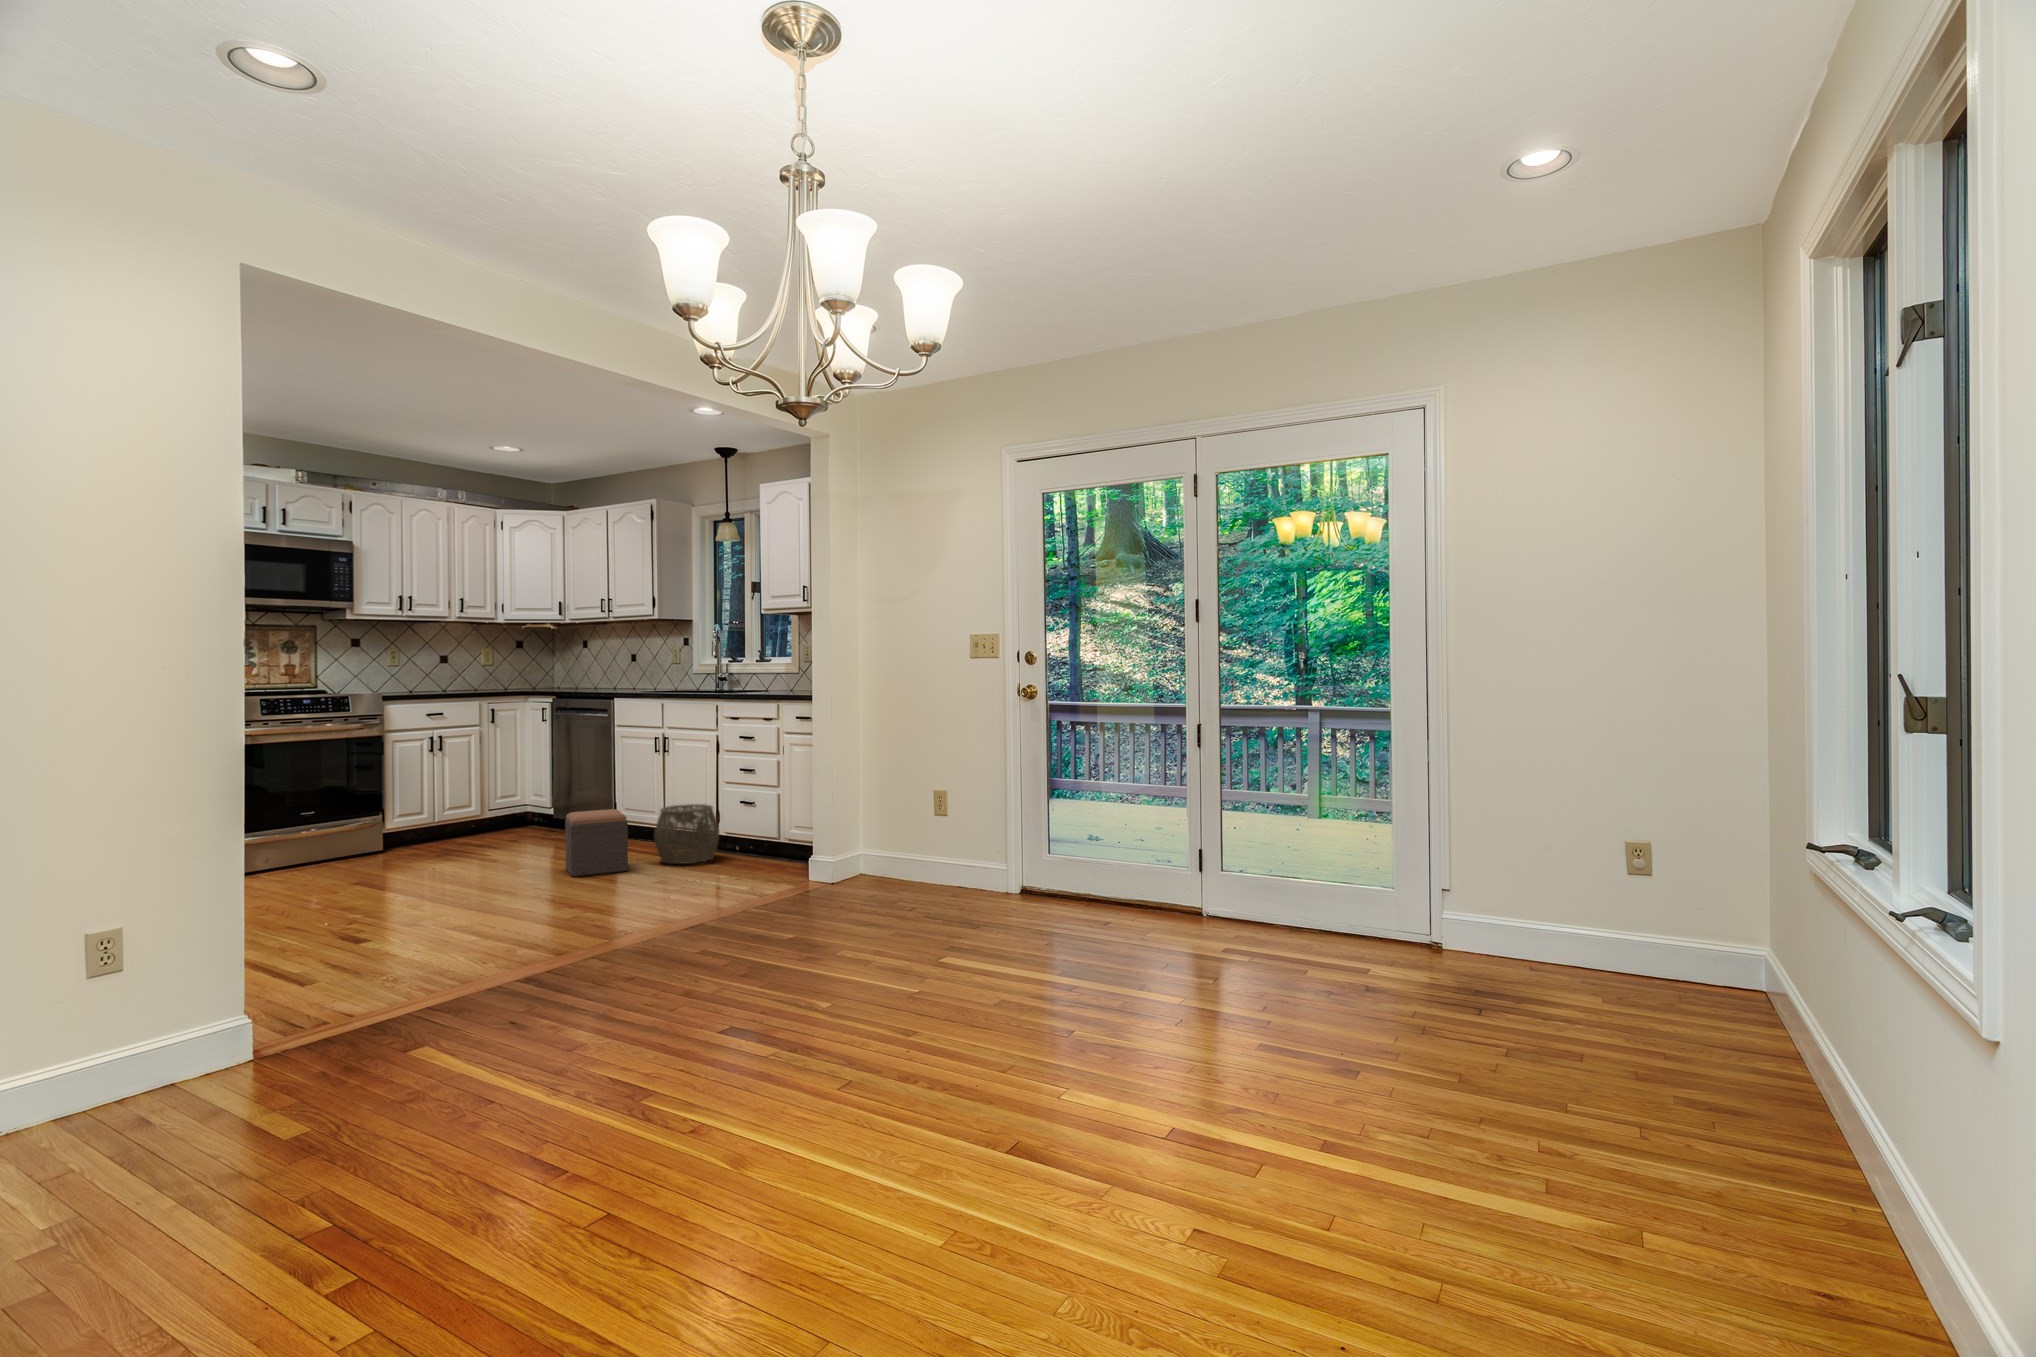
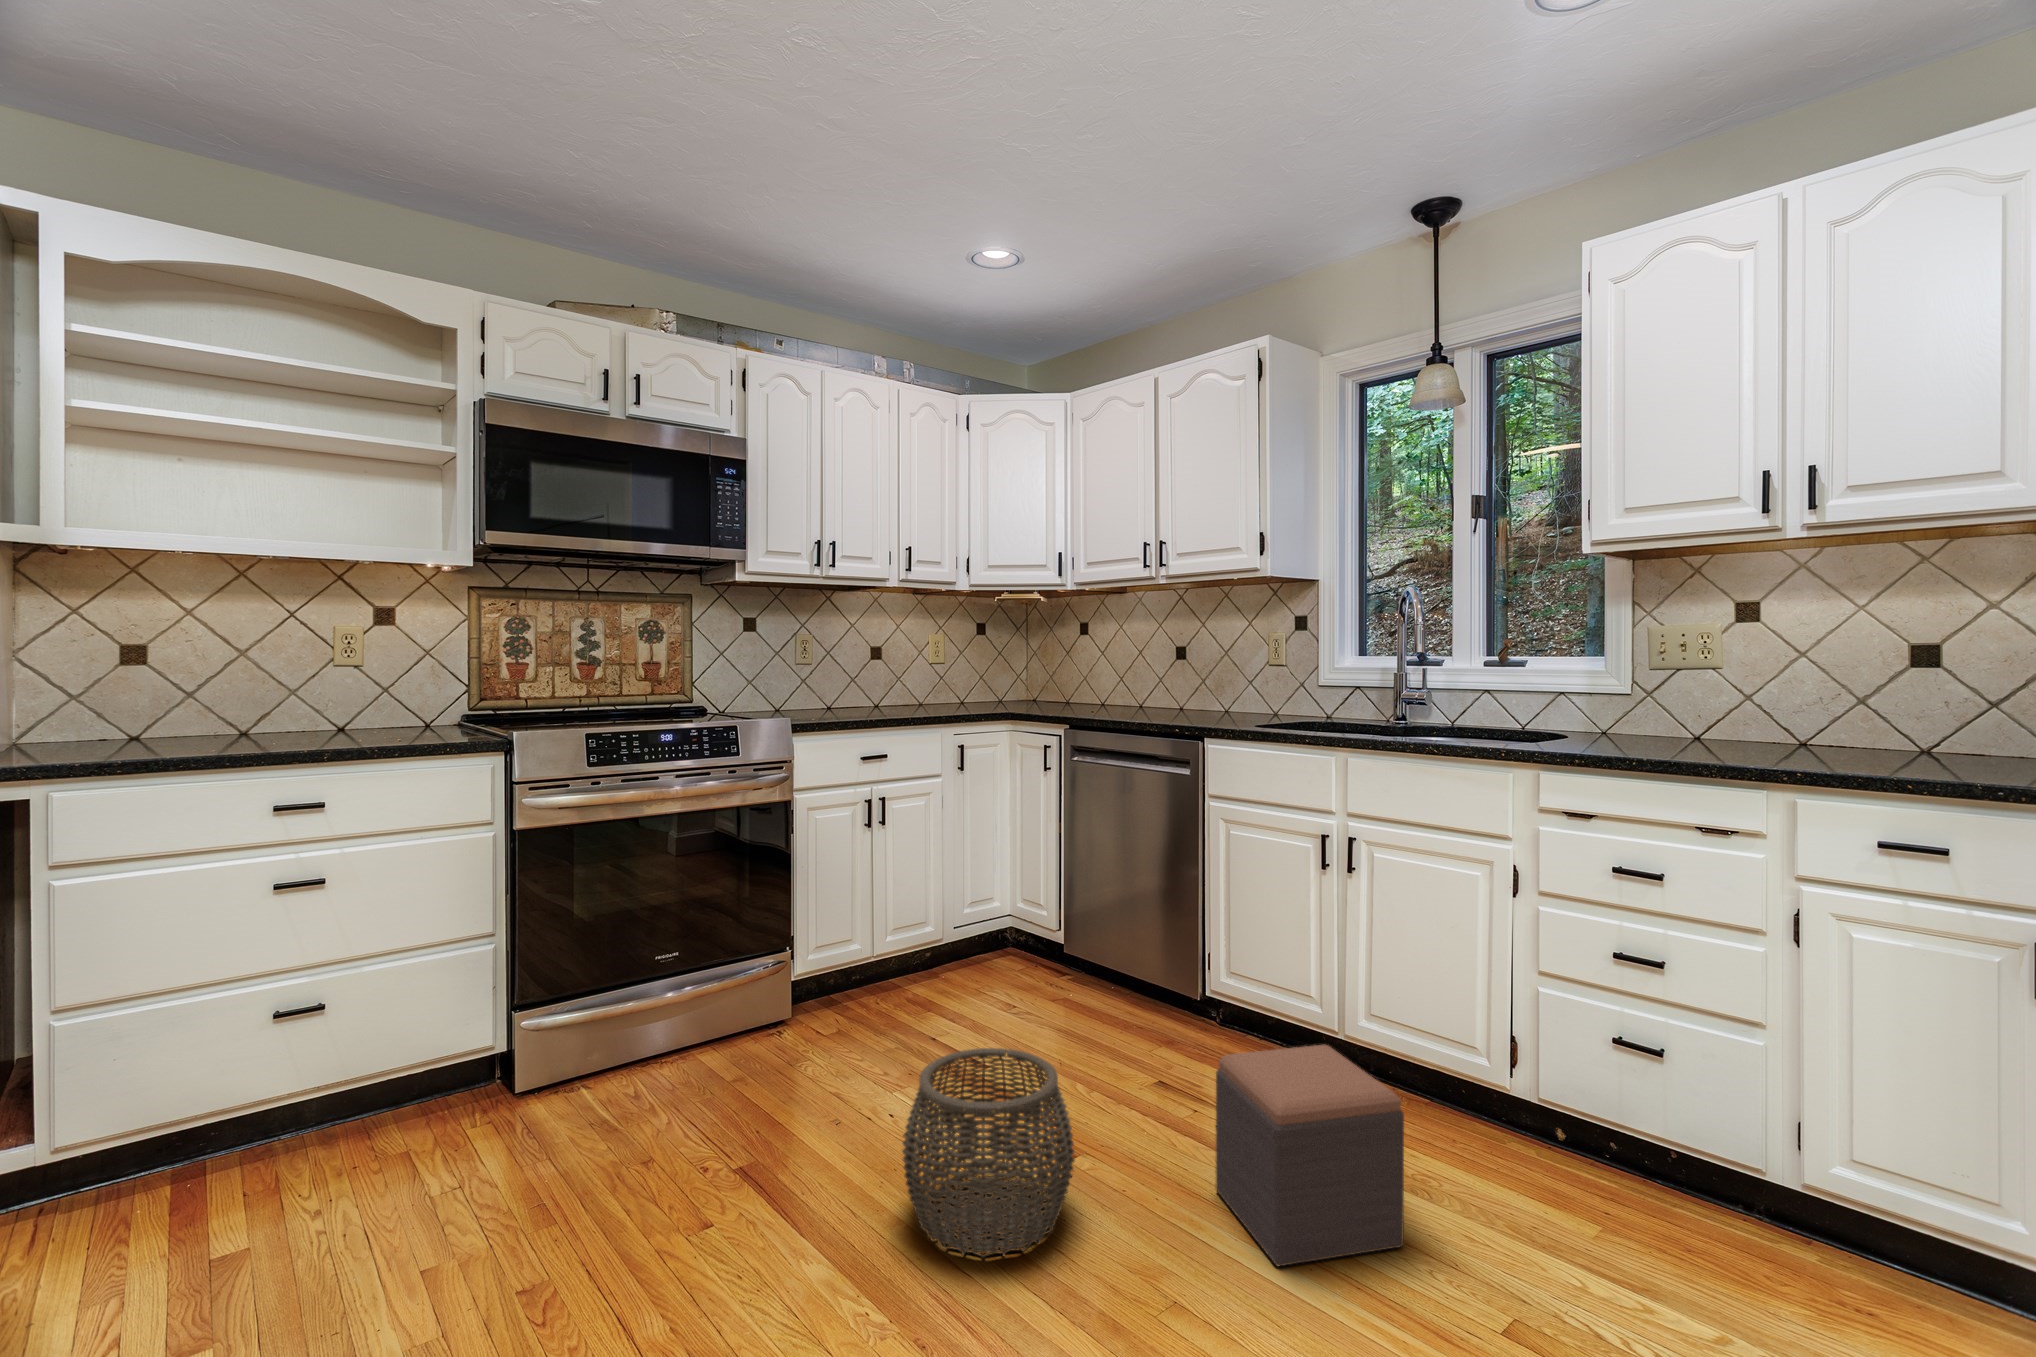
woven basket: present [654,804,719,864] -> present [902,1048,1074,1257]

